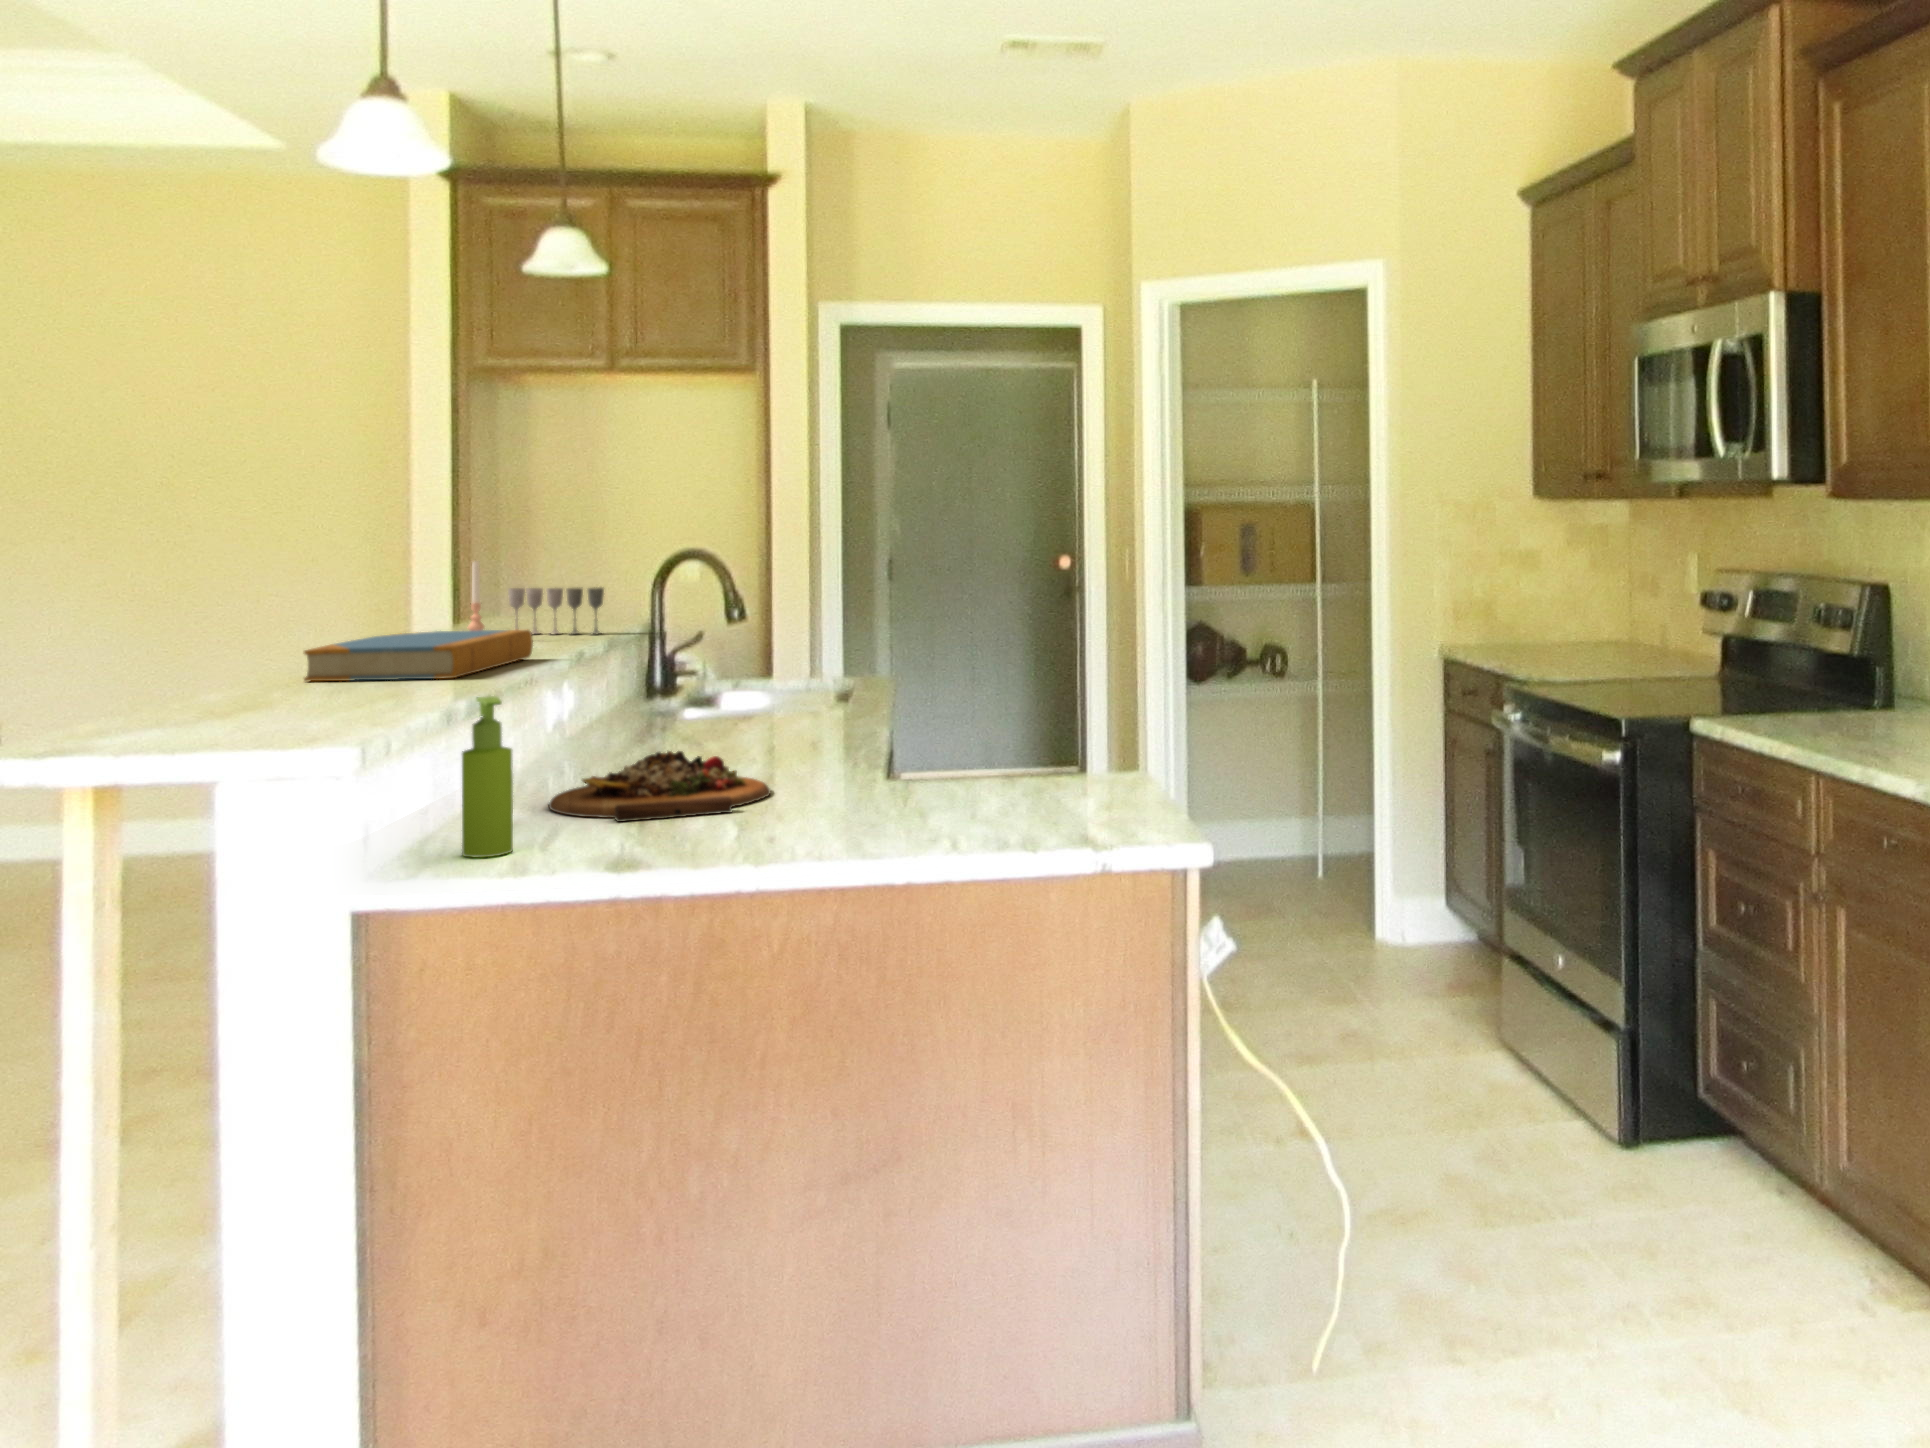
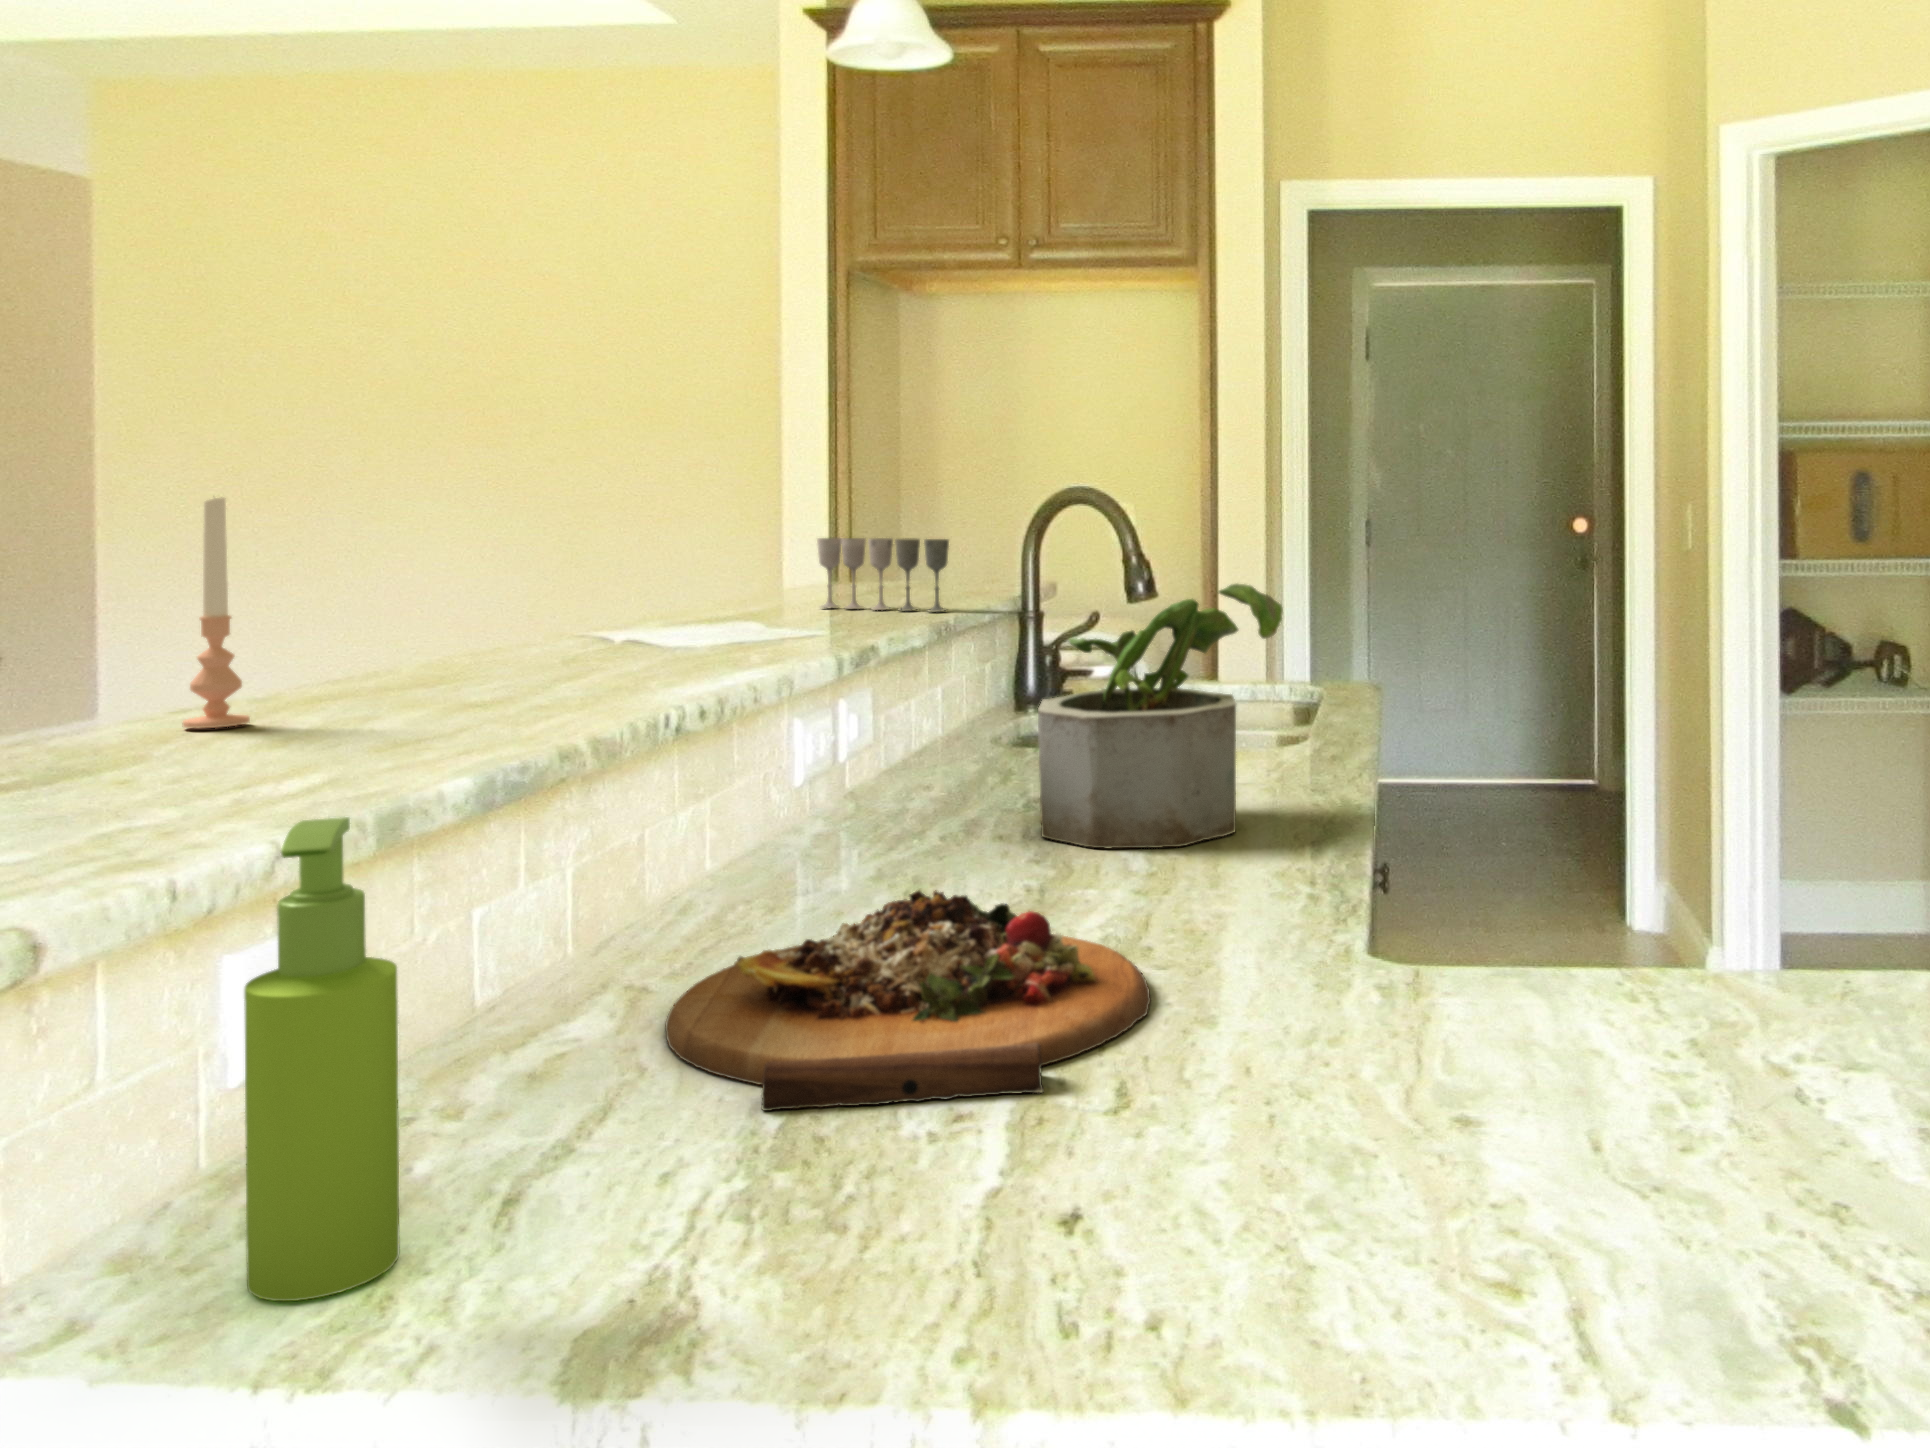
candle: present [467,561,484,631] -> present [182,497,250,729]
potted plant: none [688,611,827,754] -> present [1038,584,1283,849]
book: present [304,630,533,682] -> none [291,606,772,708]

